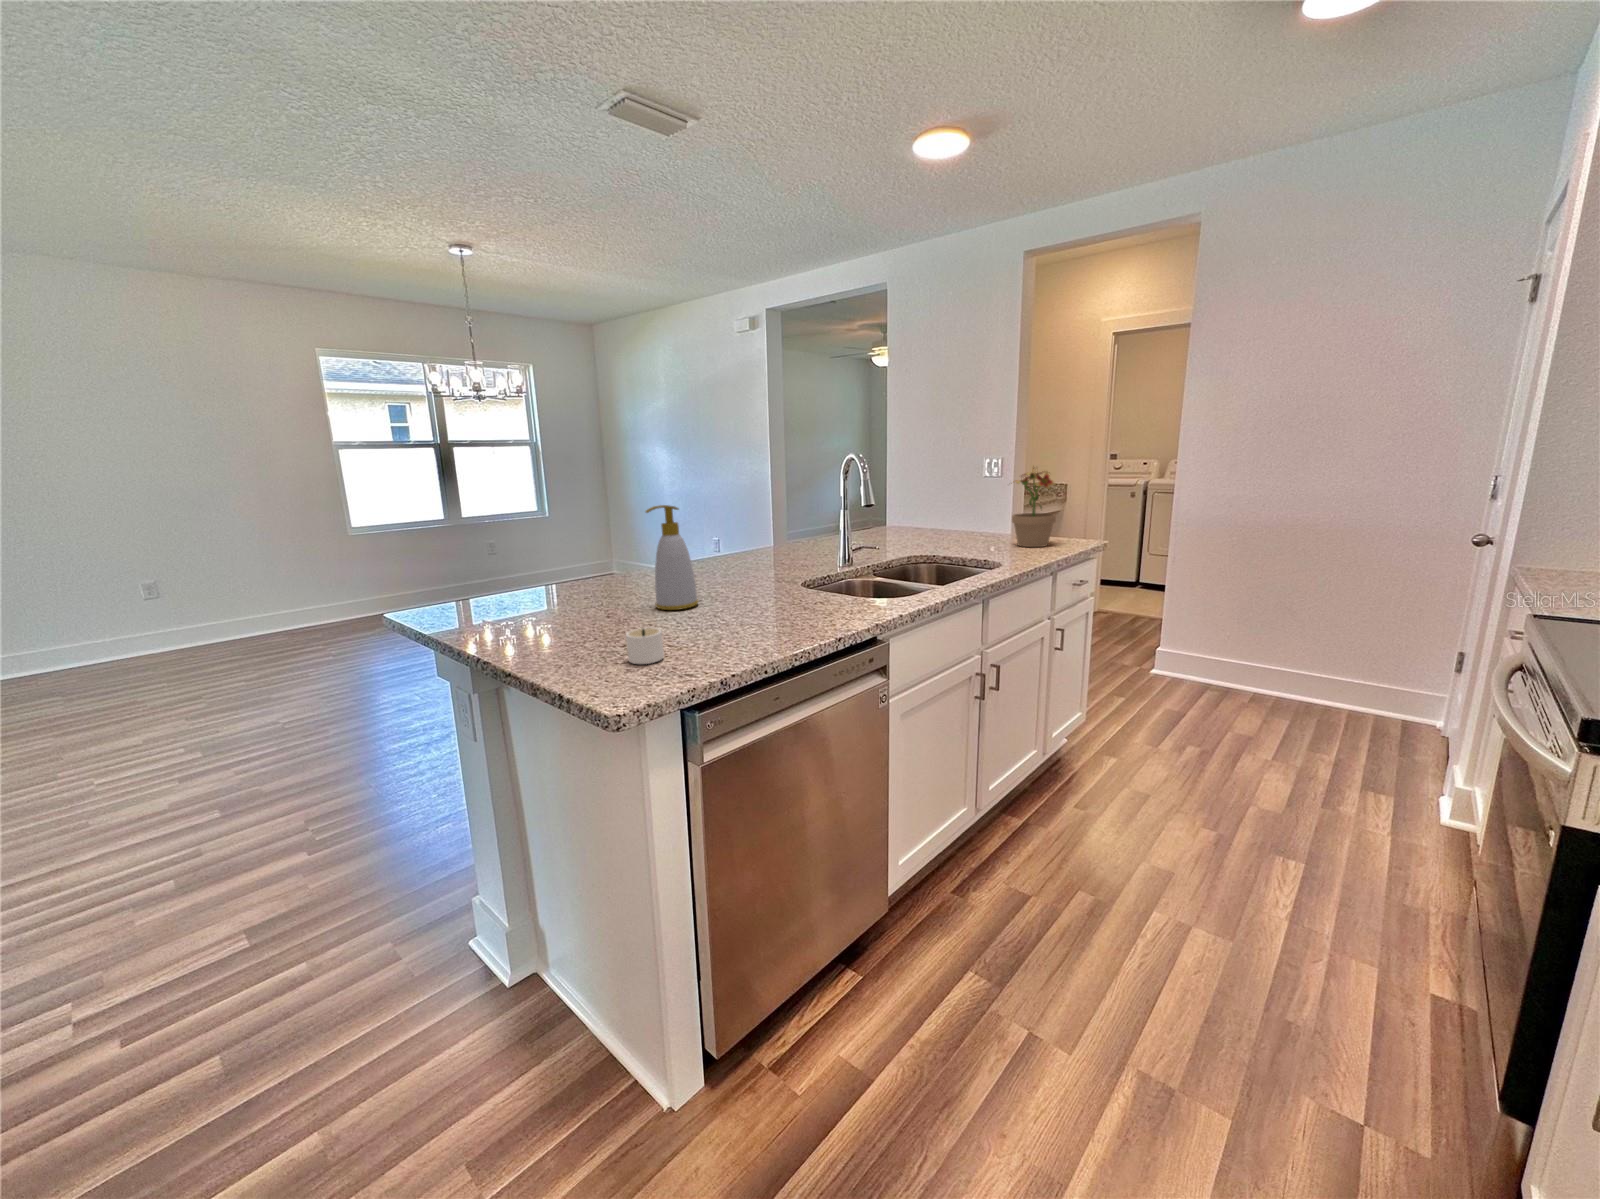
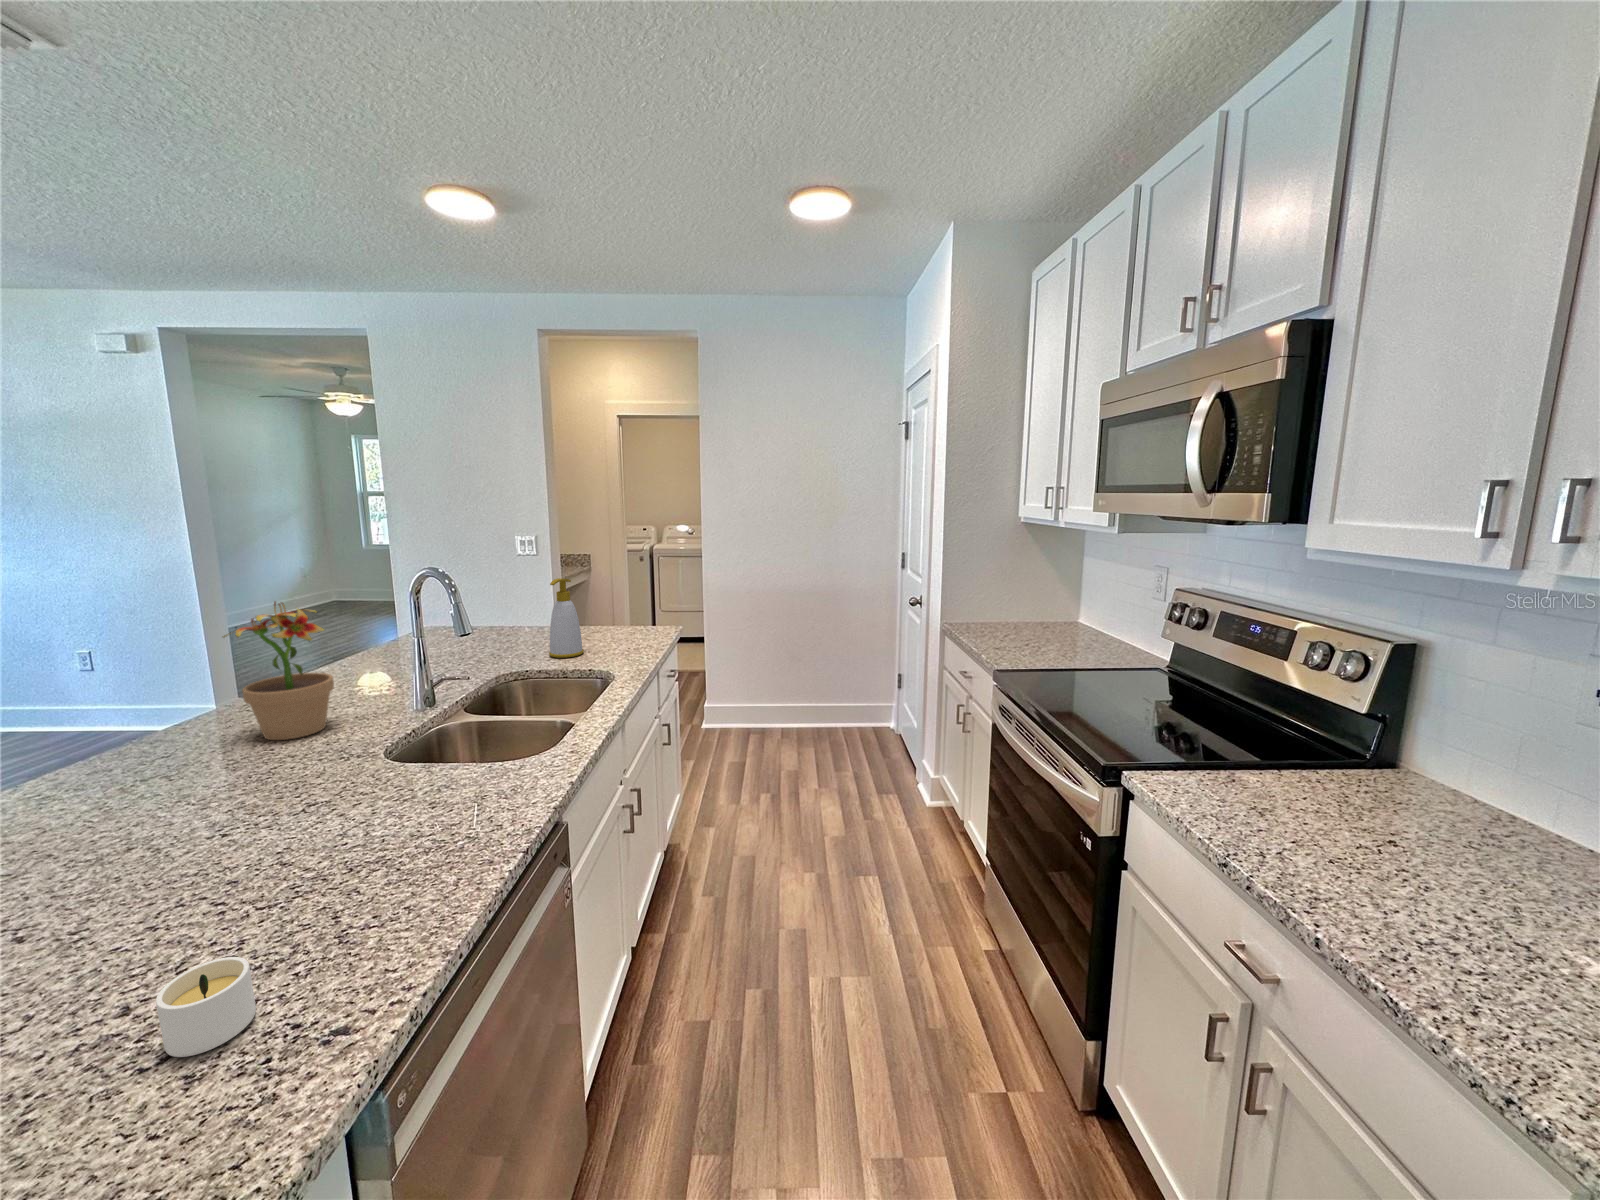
potted plant: present [1012,468,1056,547] -> present [223,602,334,740]
soap bottle: present [646,505,698,610] -> present [549,578,584,658]

